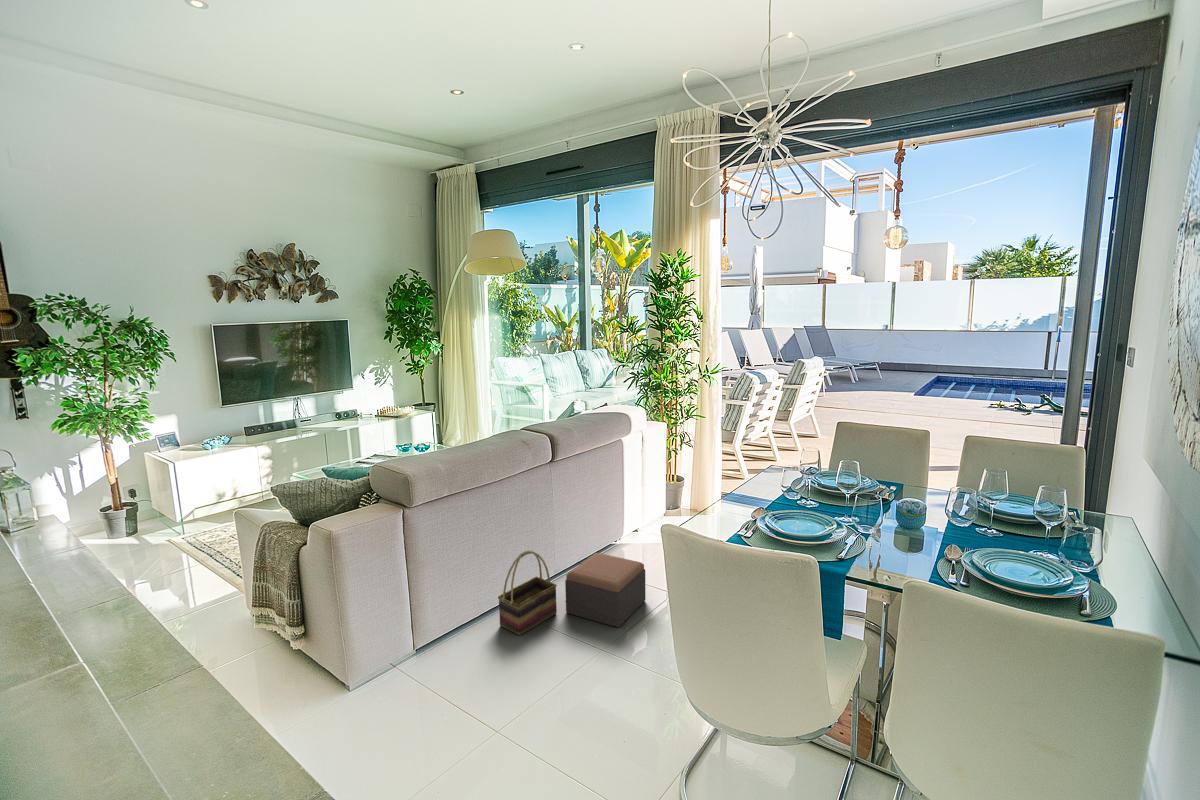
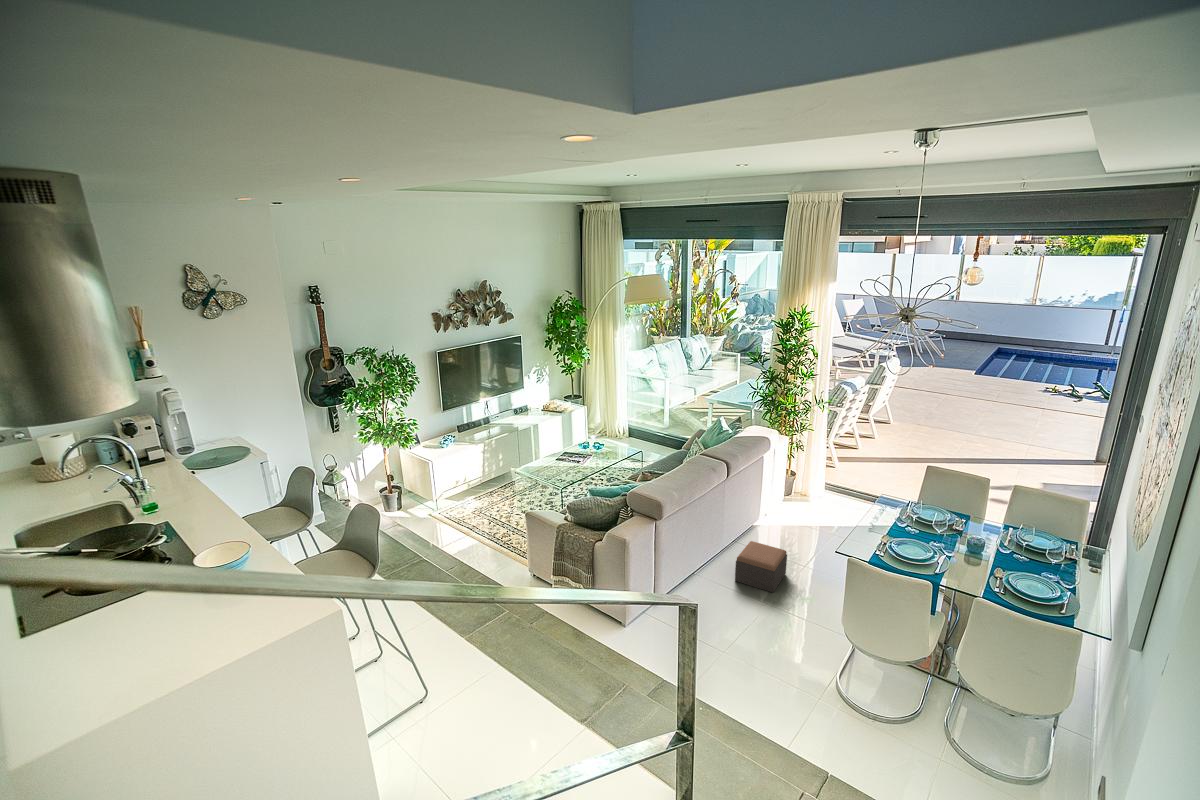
basket: present [498,551,557,635] -> none [695,542,730,595]

